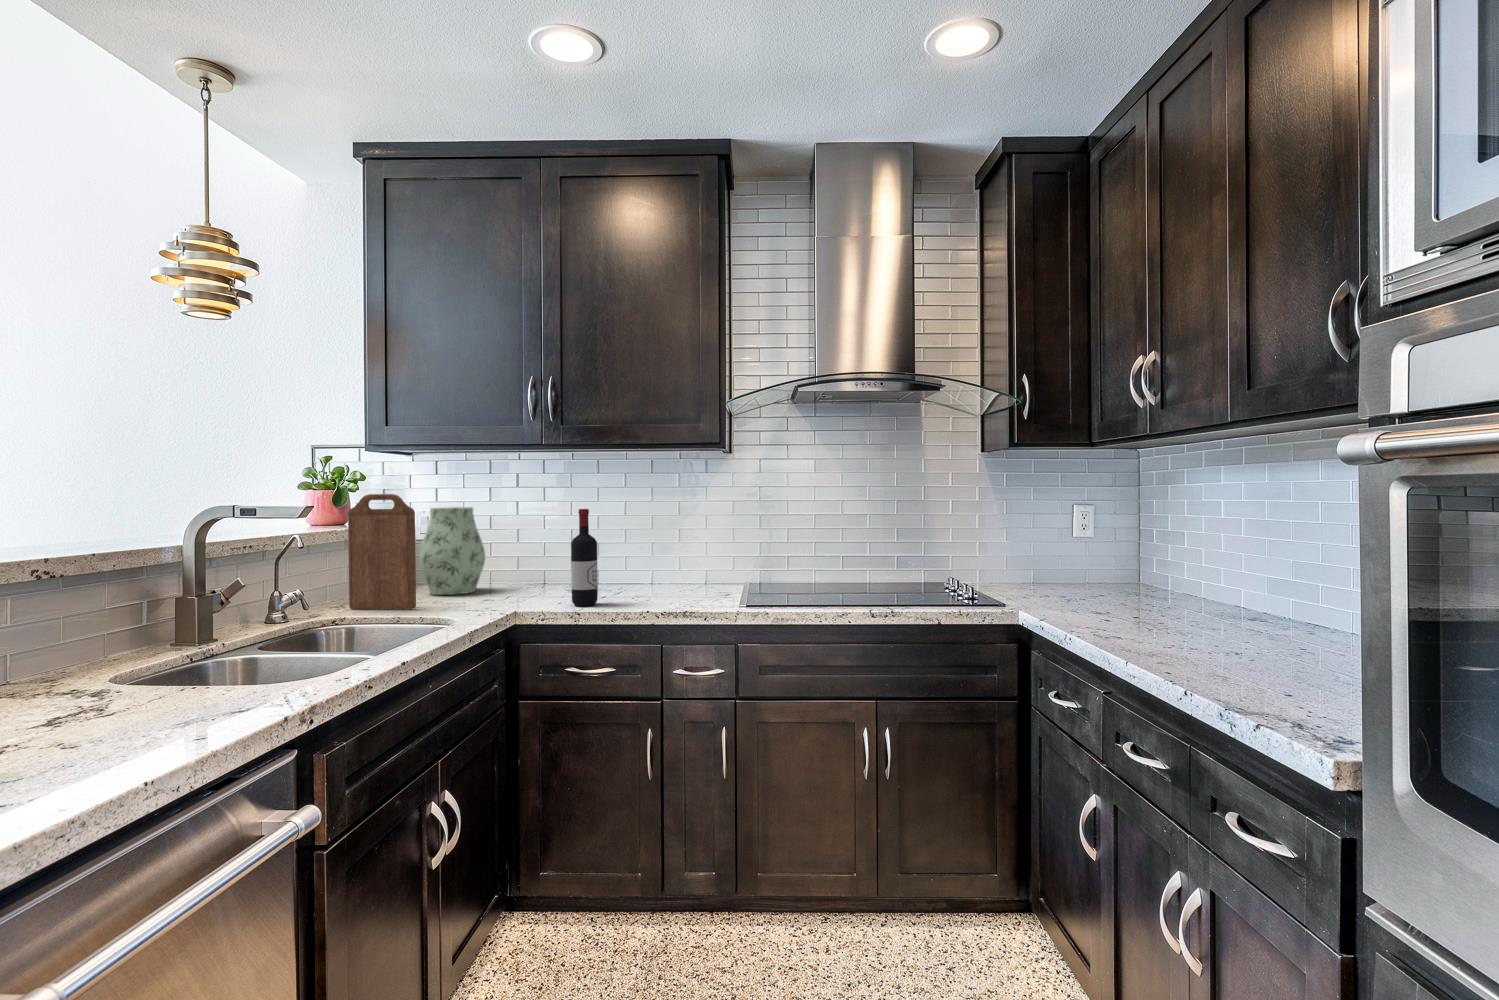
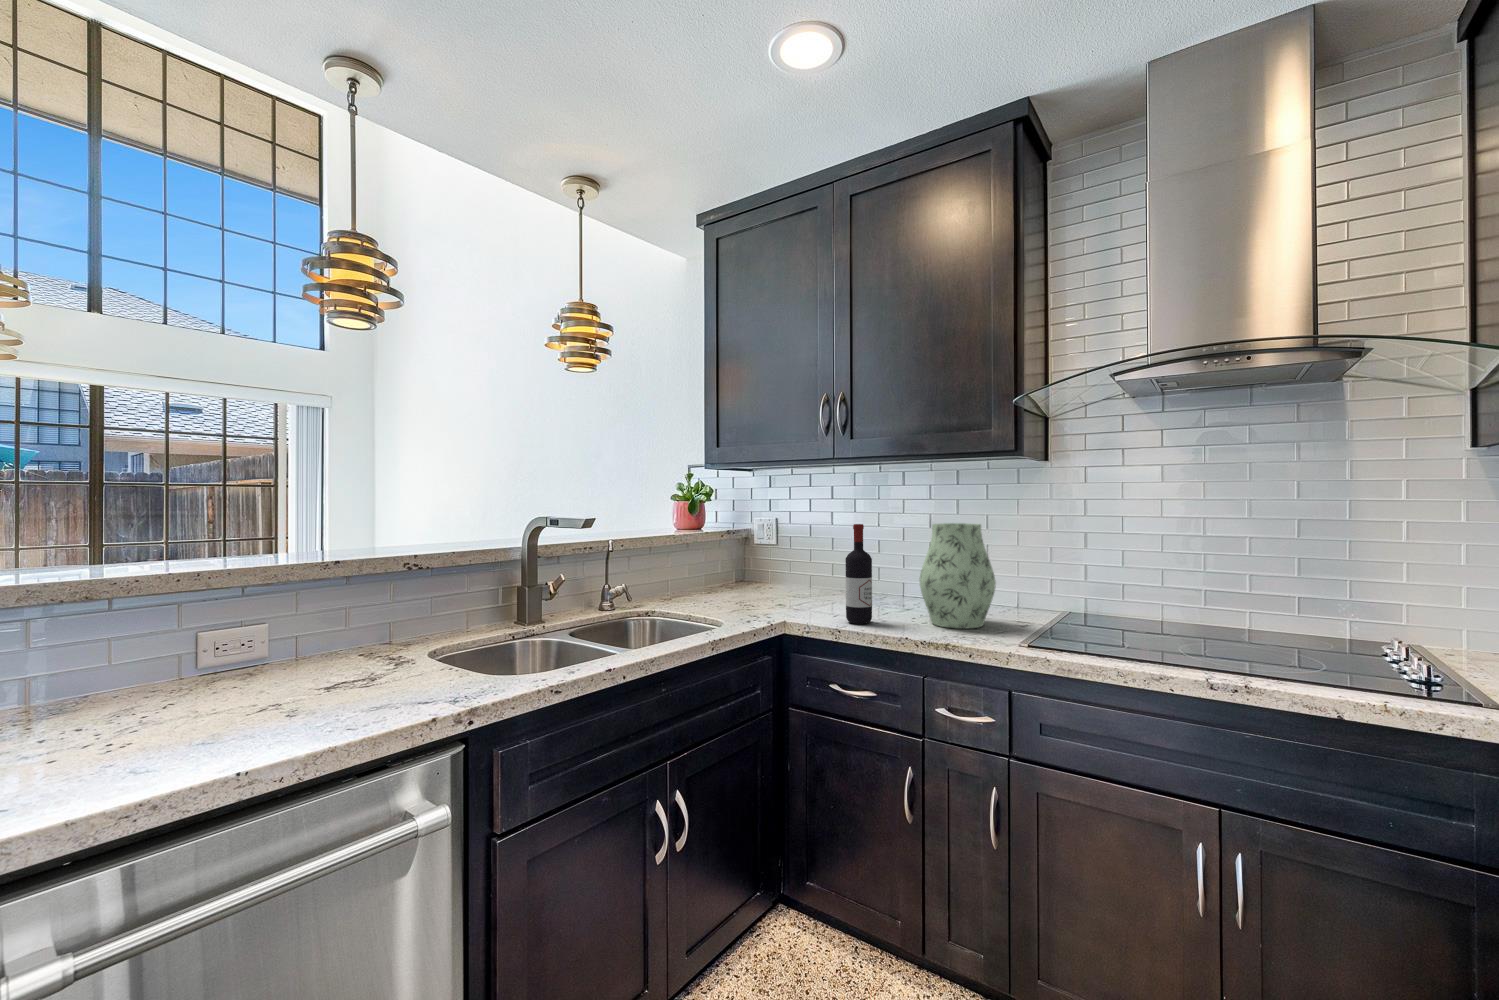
cutting board: present [348,494,416,609] -> none [673,507,718,609]
vase: present [419,507,485,595] -> present [919,523,996,629]

